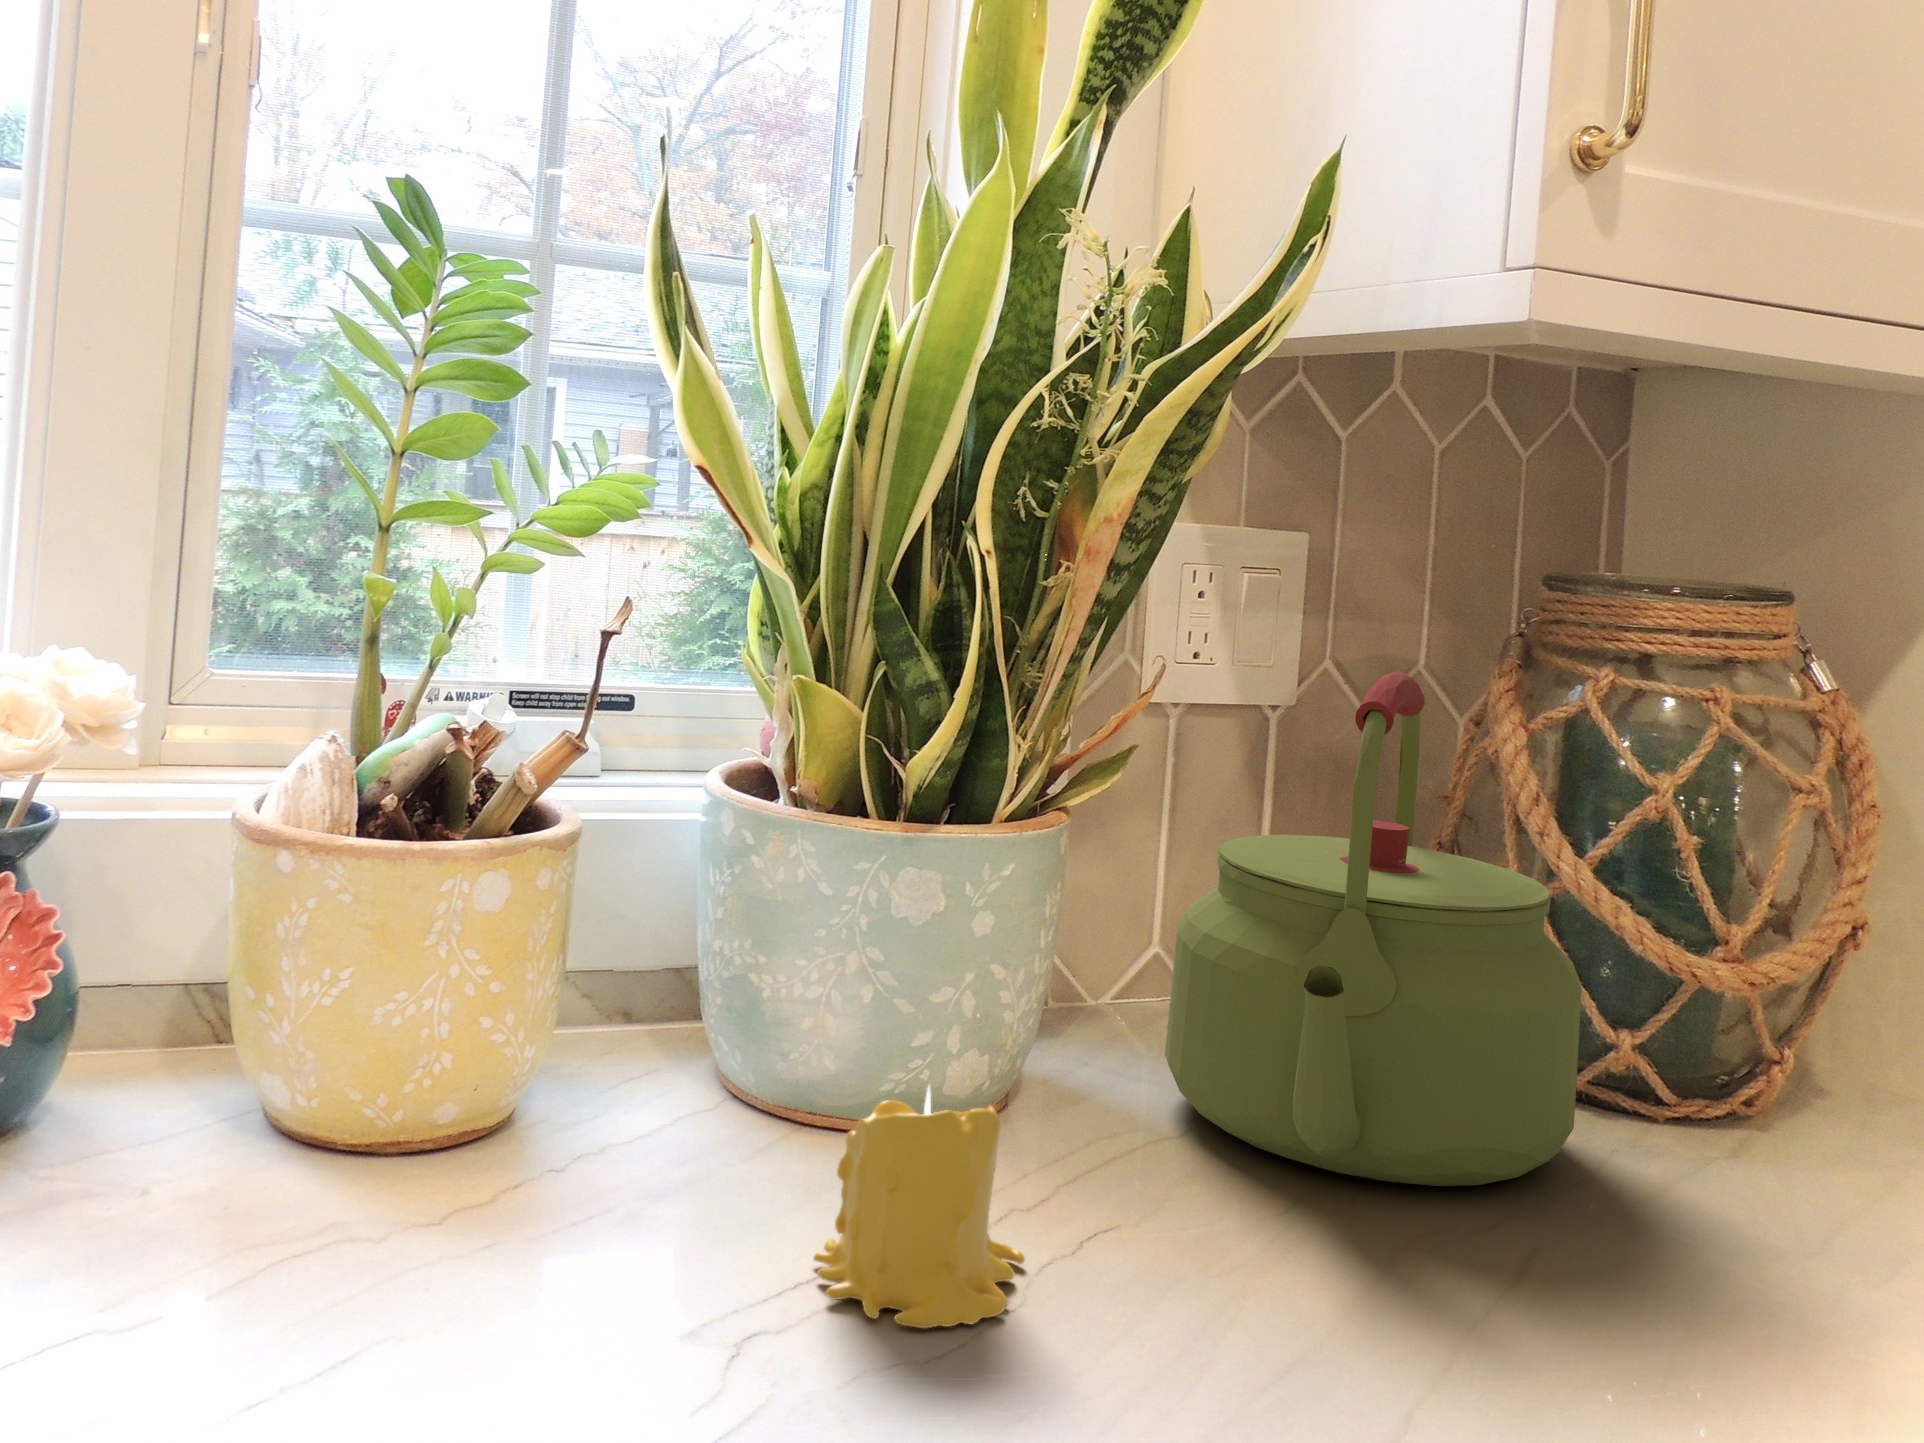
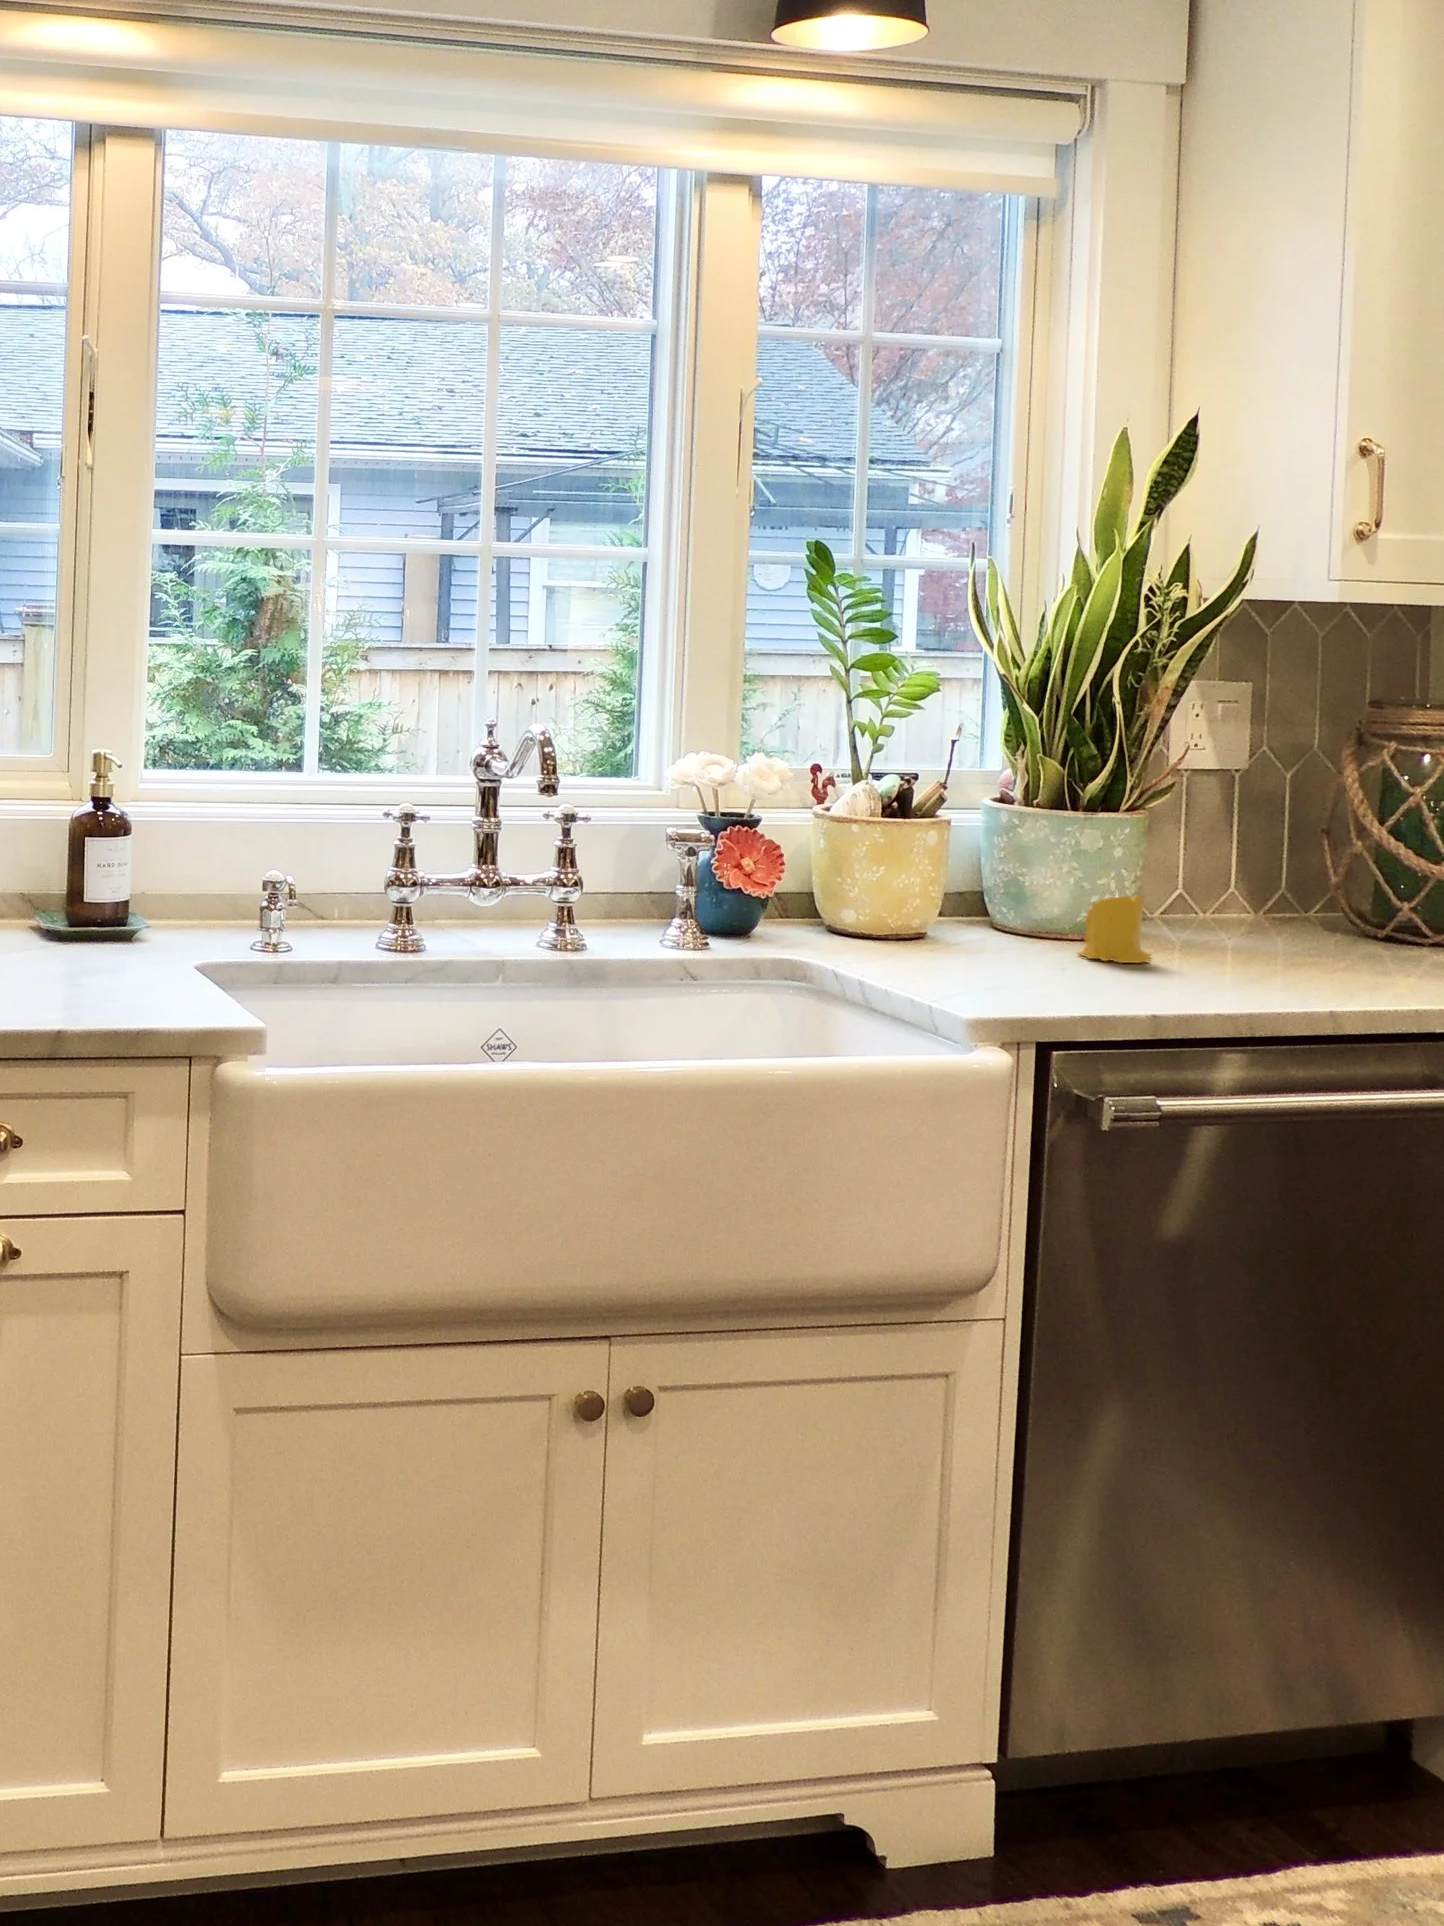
kettle: present [1165,672,1582,1186] -> none [1192,747,1377,950]

